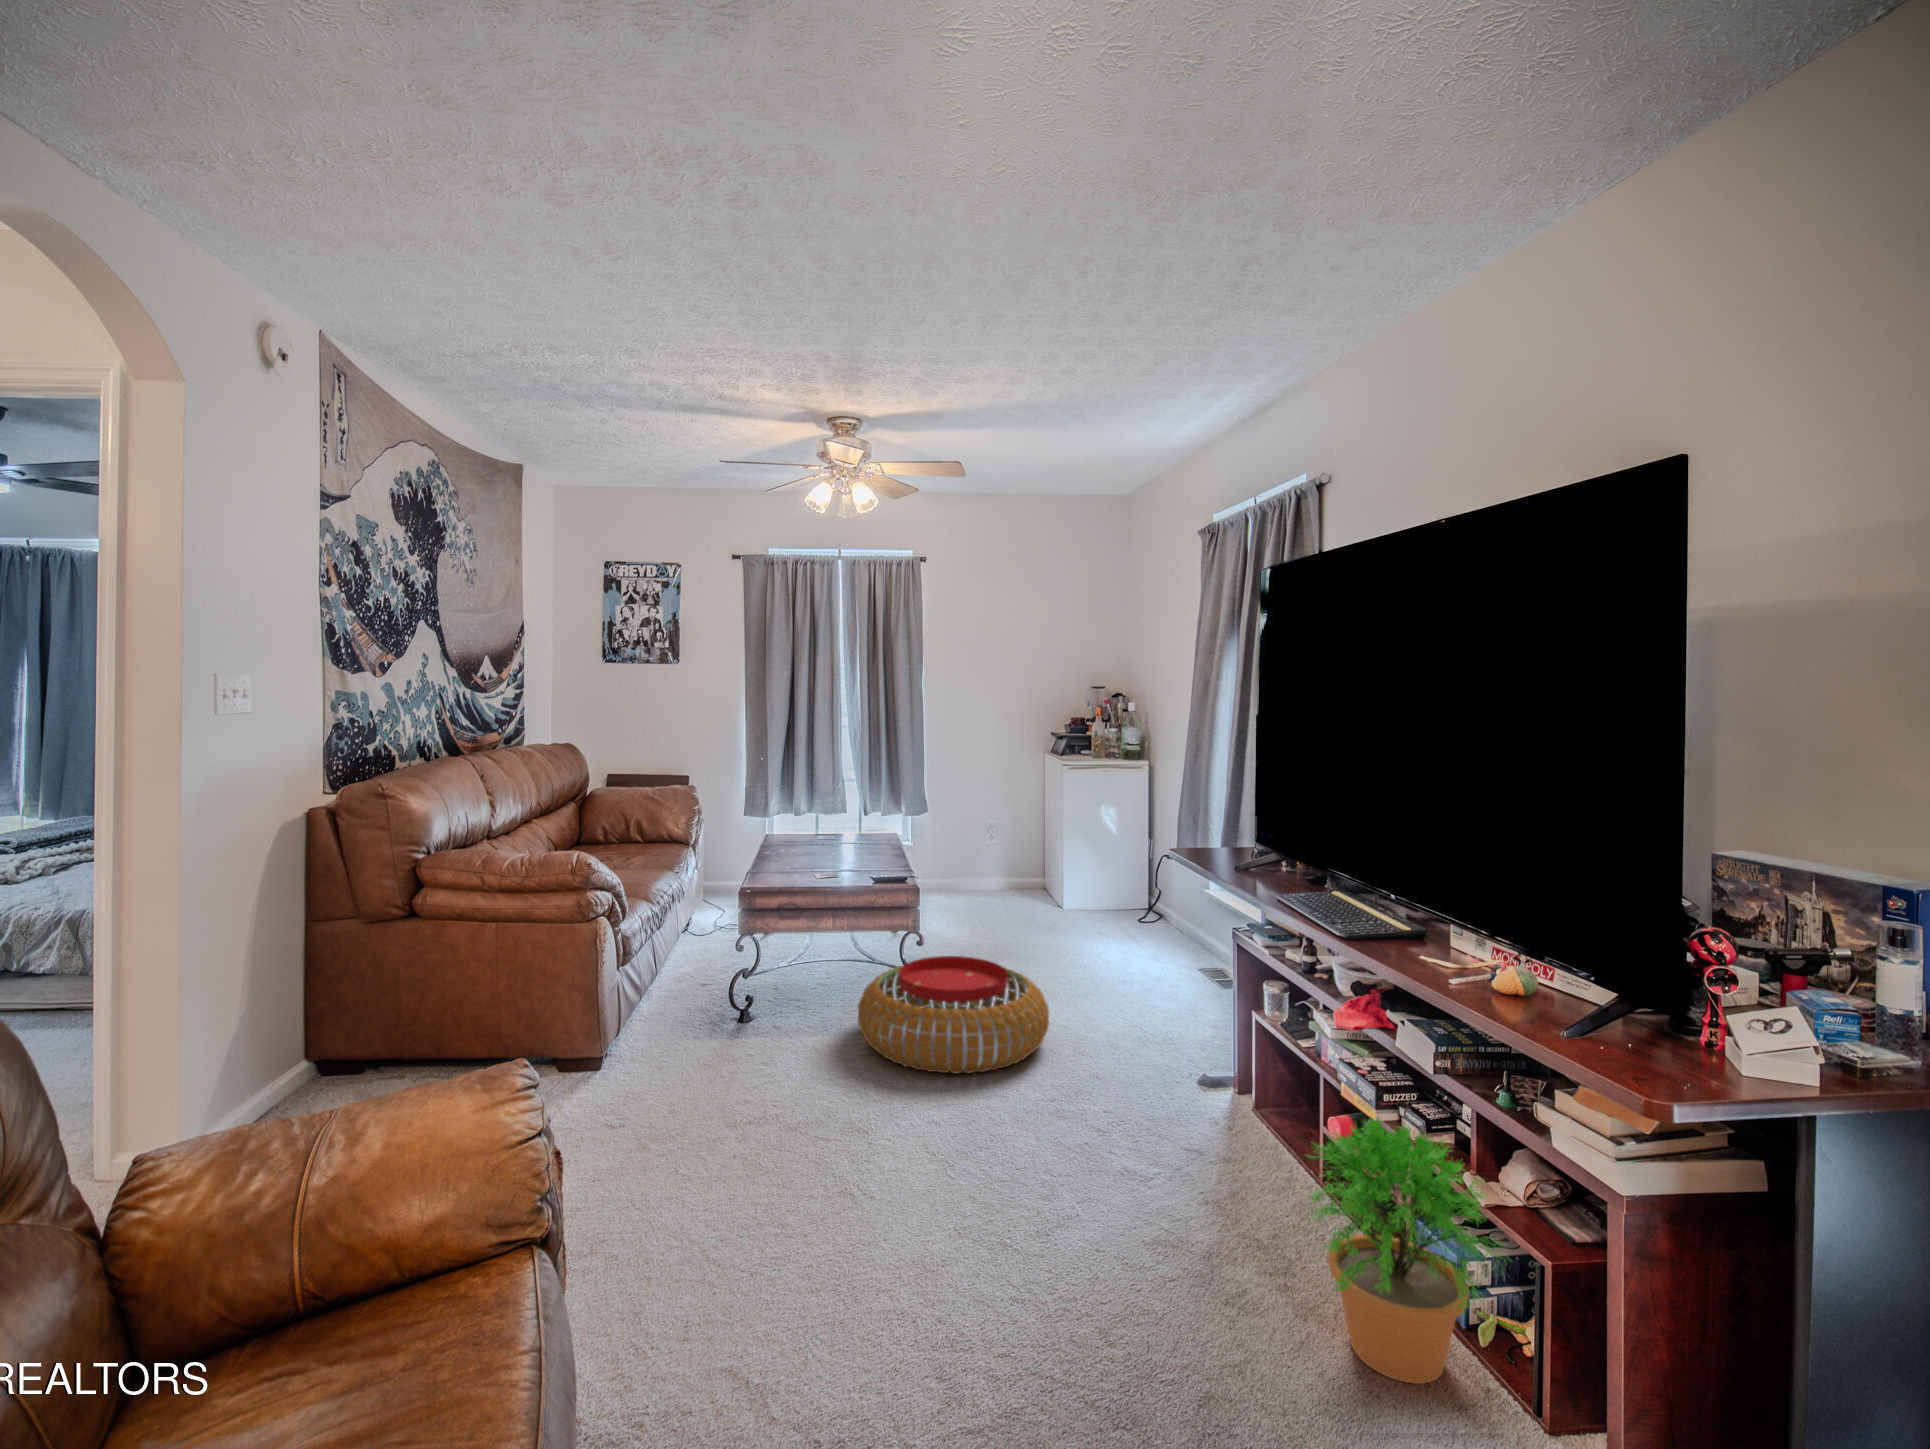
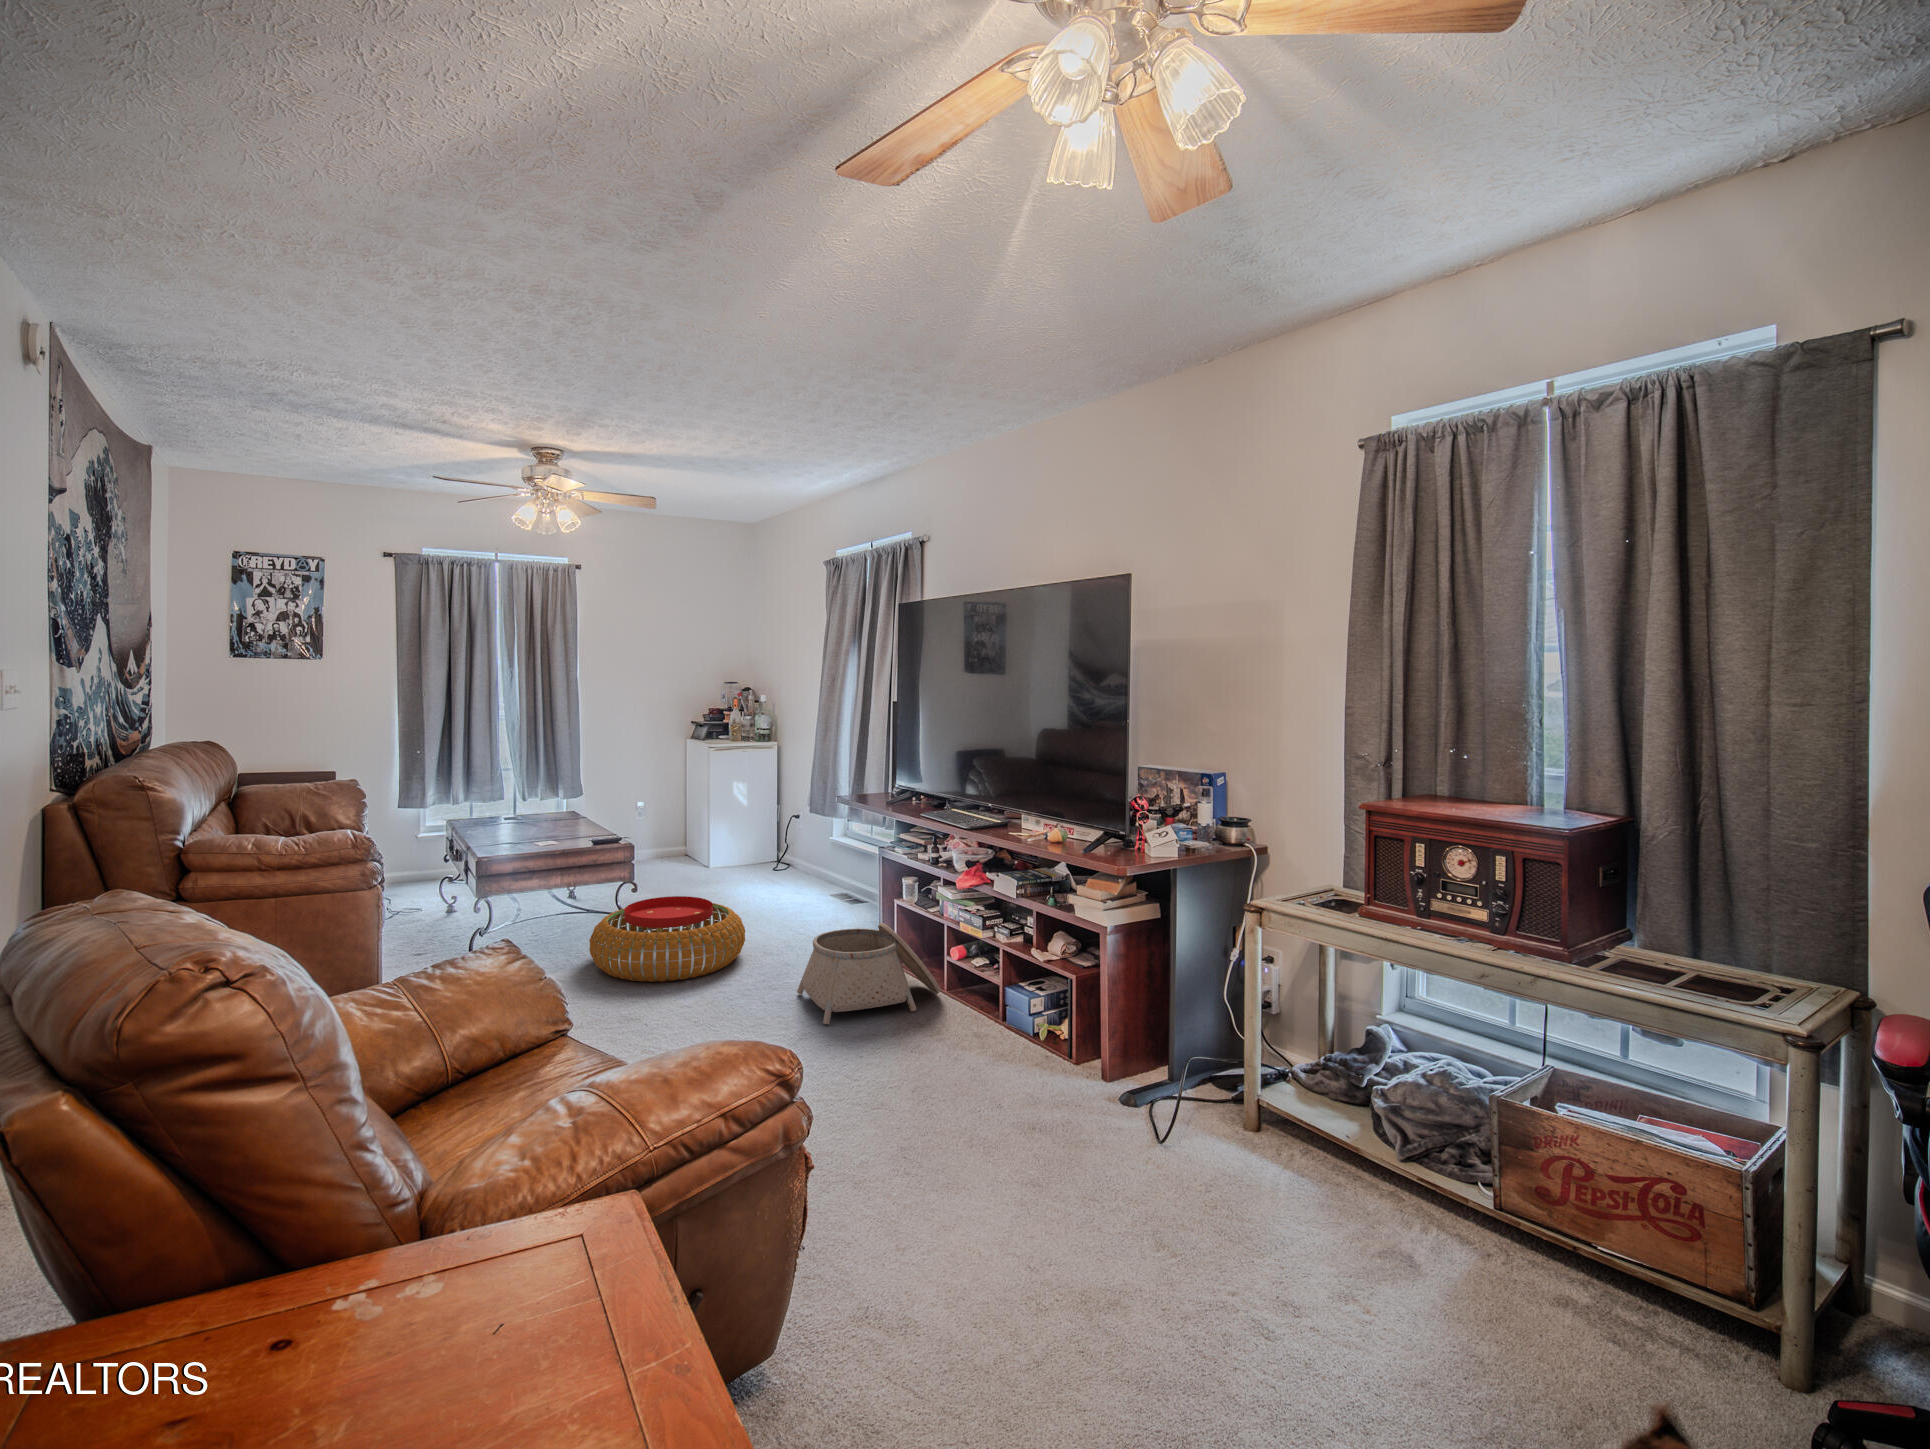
basket: none [1090,1050,1310,1209] -> present [797,923,940,1024]
potted plant: present [1310,1118,1506,1384] -> none [953,925,1058,1064]

